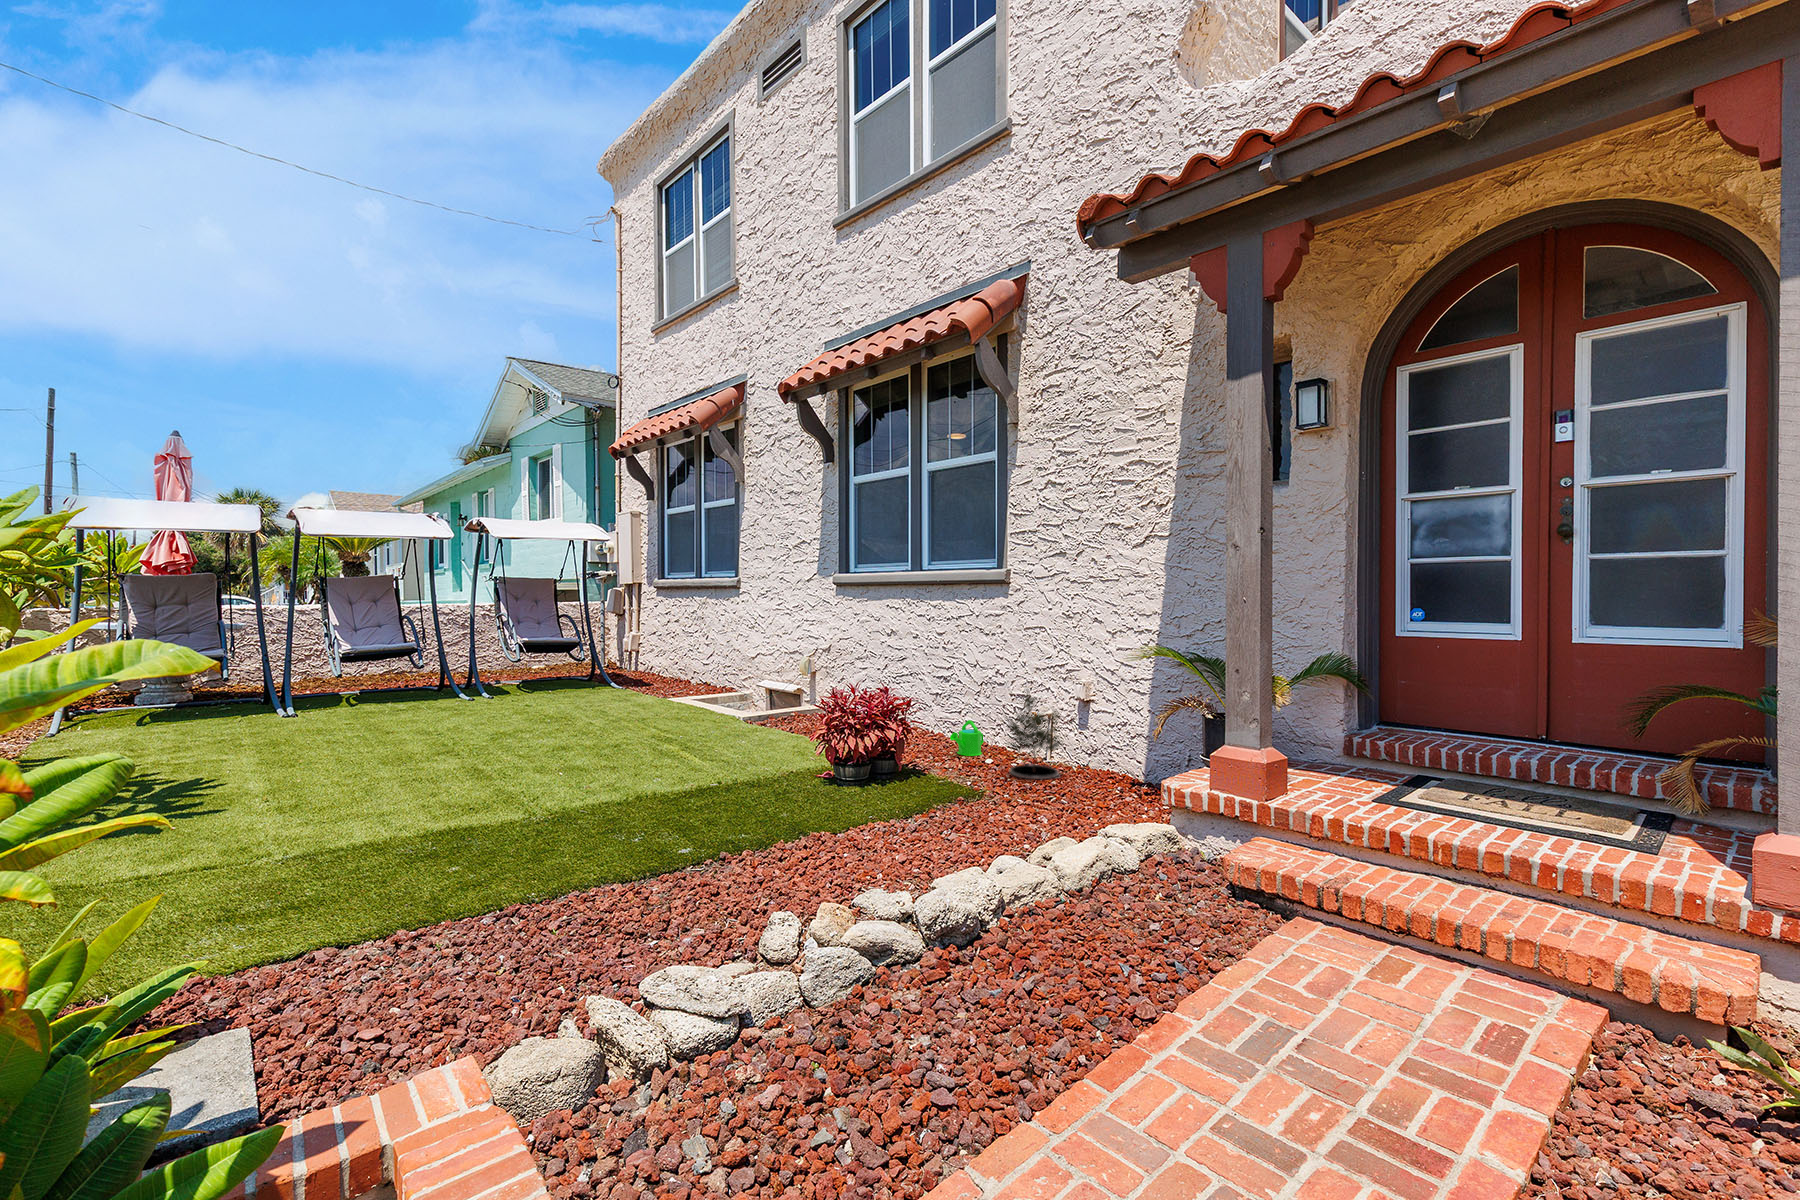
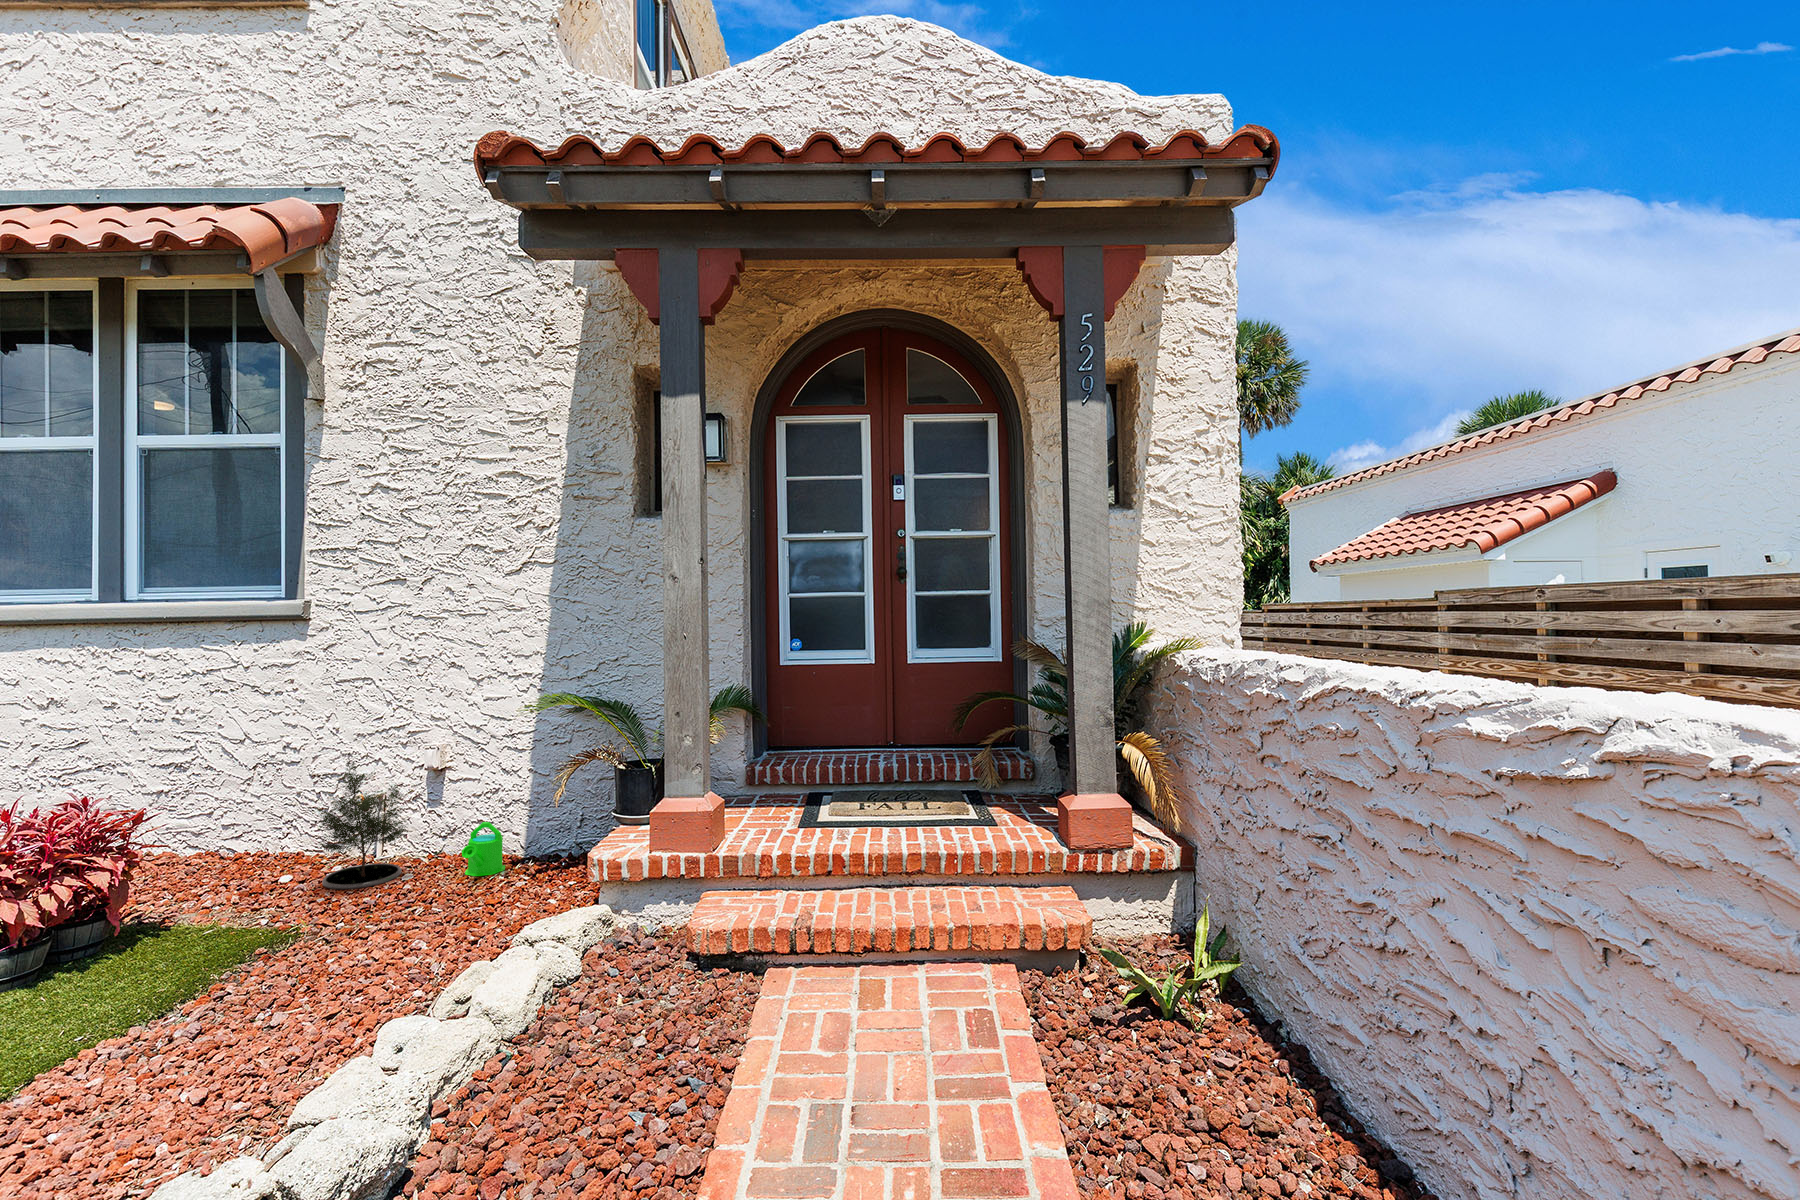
watering can: present [950,720,984,756] -> present [462,822,505,876]

